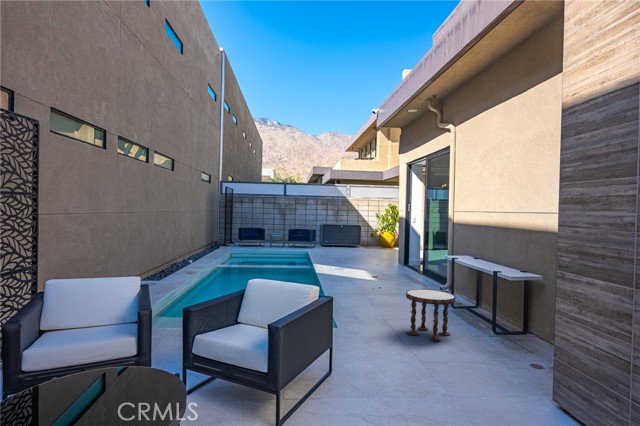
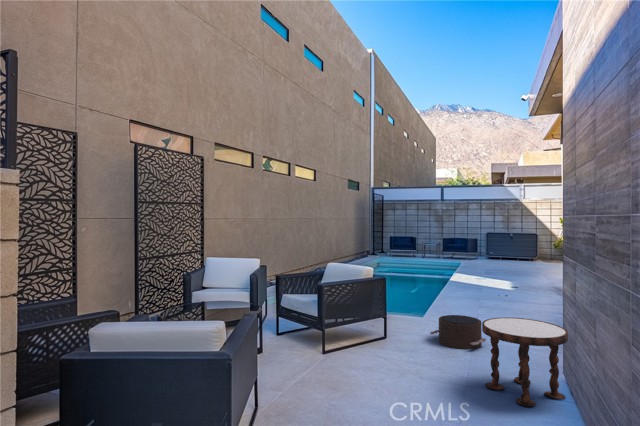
pouf: none [347,291,385,314] -> present [430,315,486,349]

